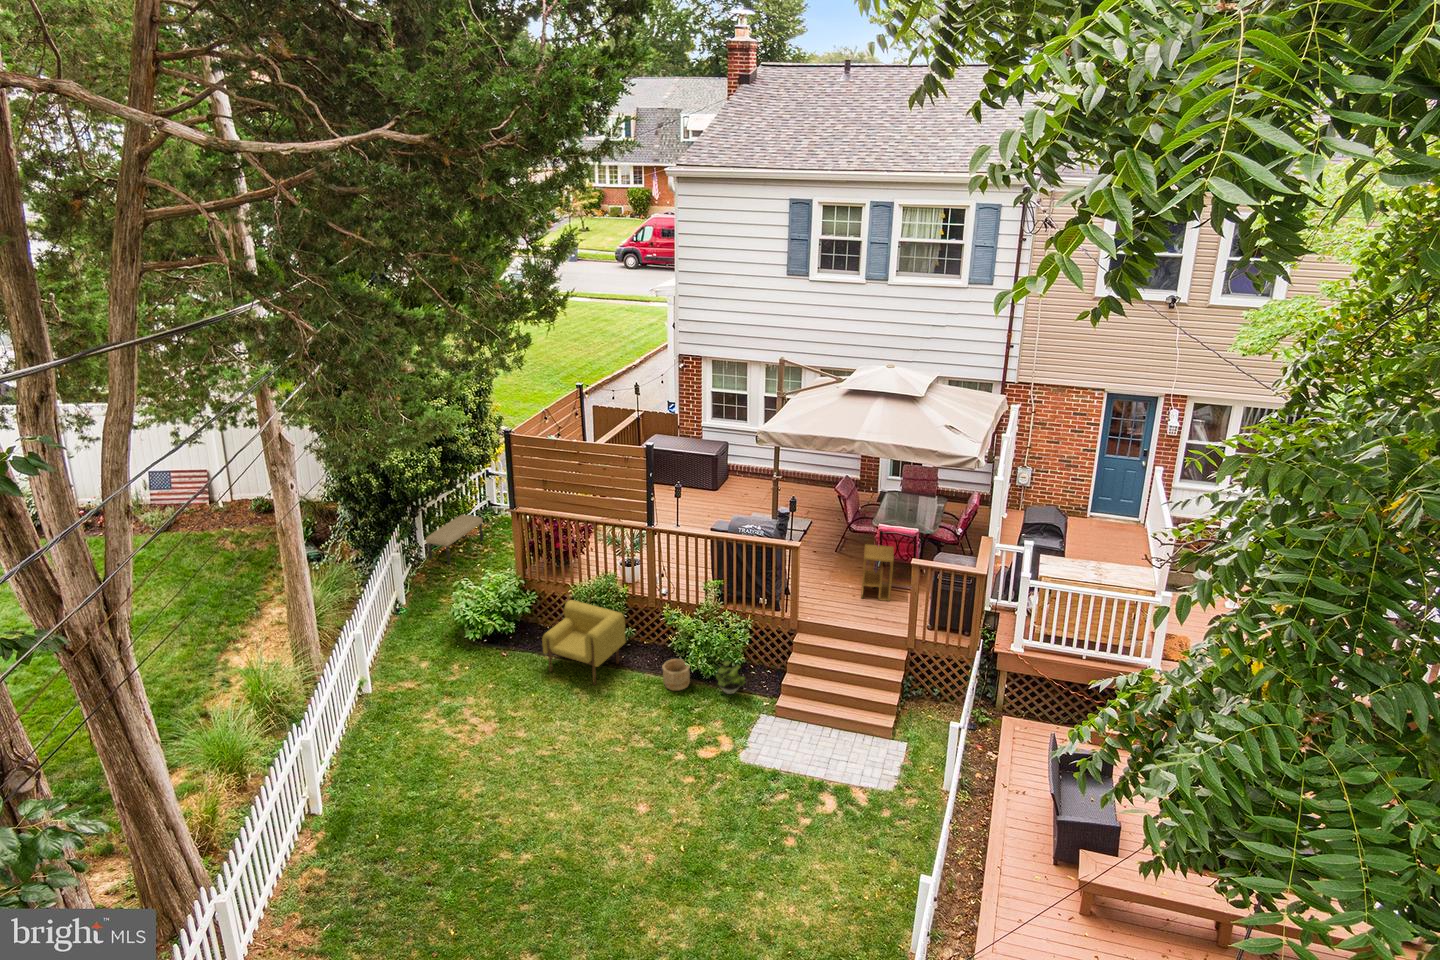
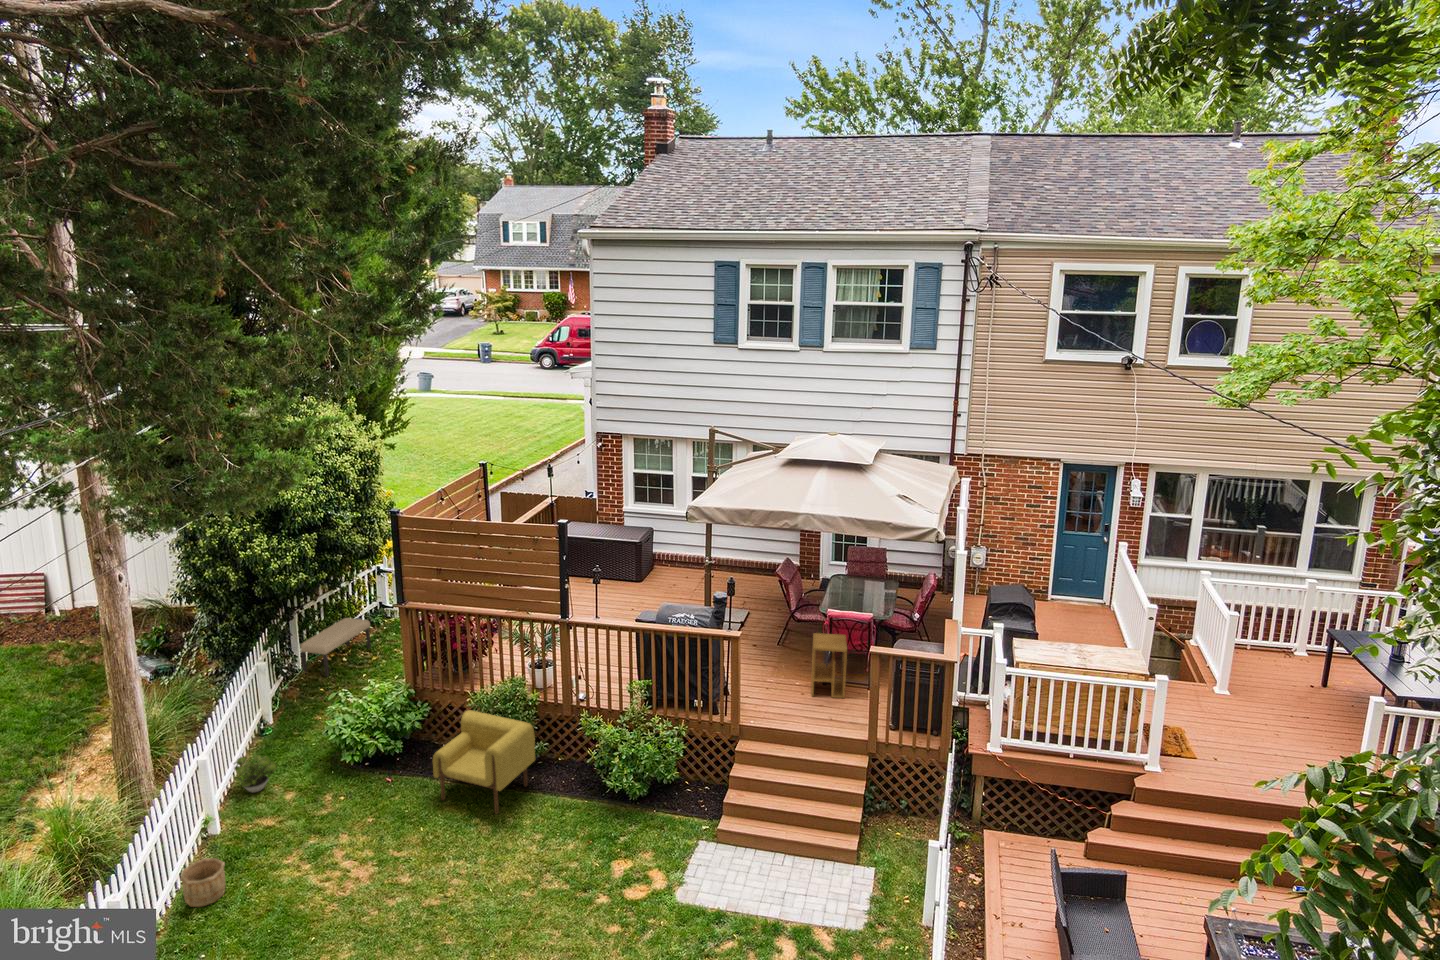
wooden bucket: present [662,659,690,691] -> present [181,858,225,907]
potted plant: present [716,661,746,694] -> present [234,755,277,793]

